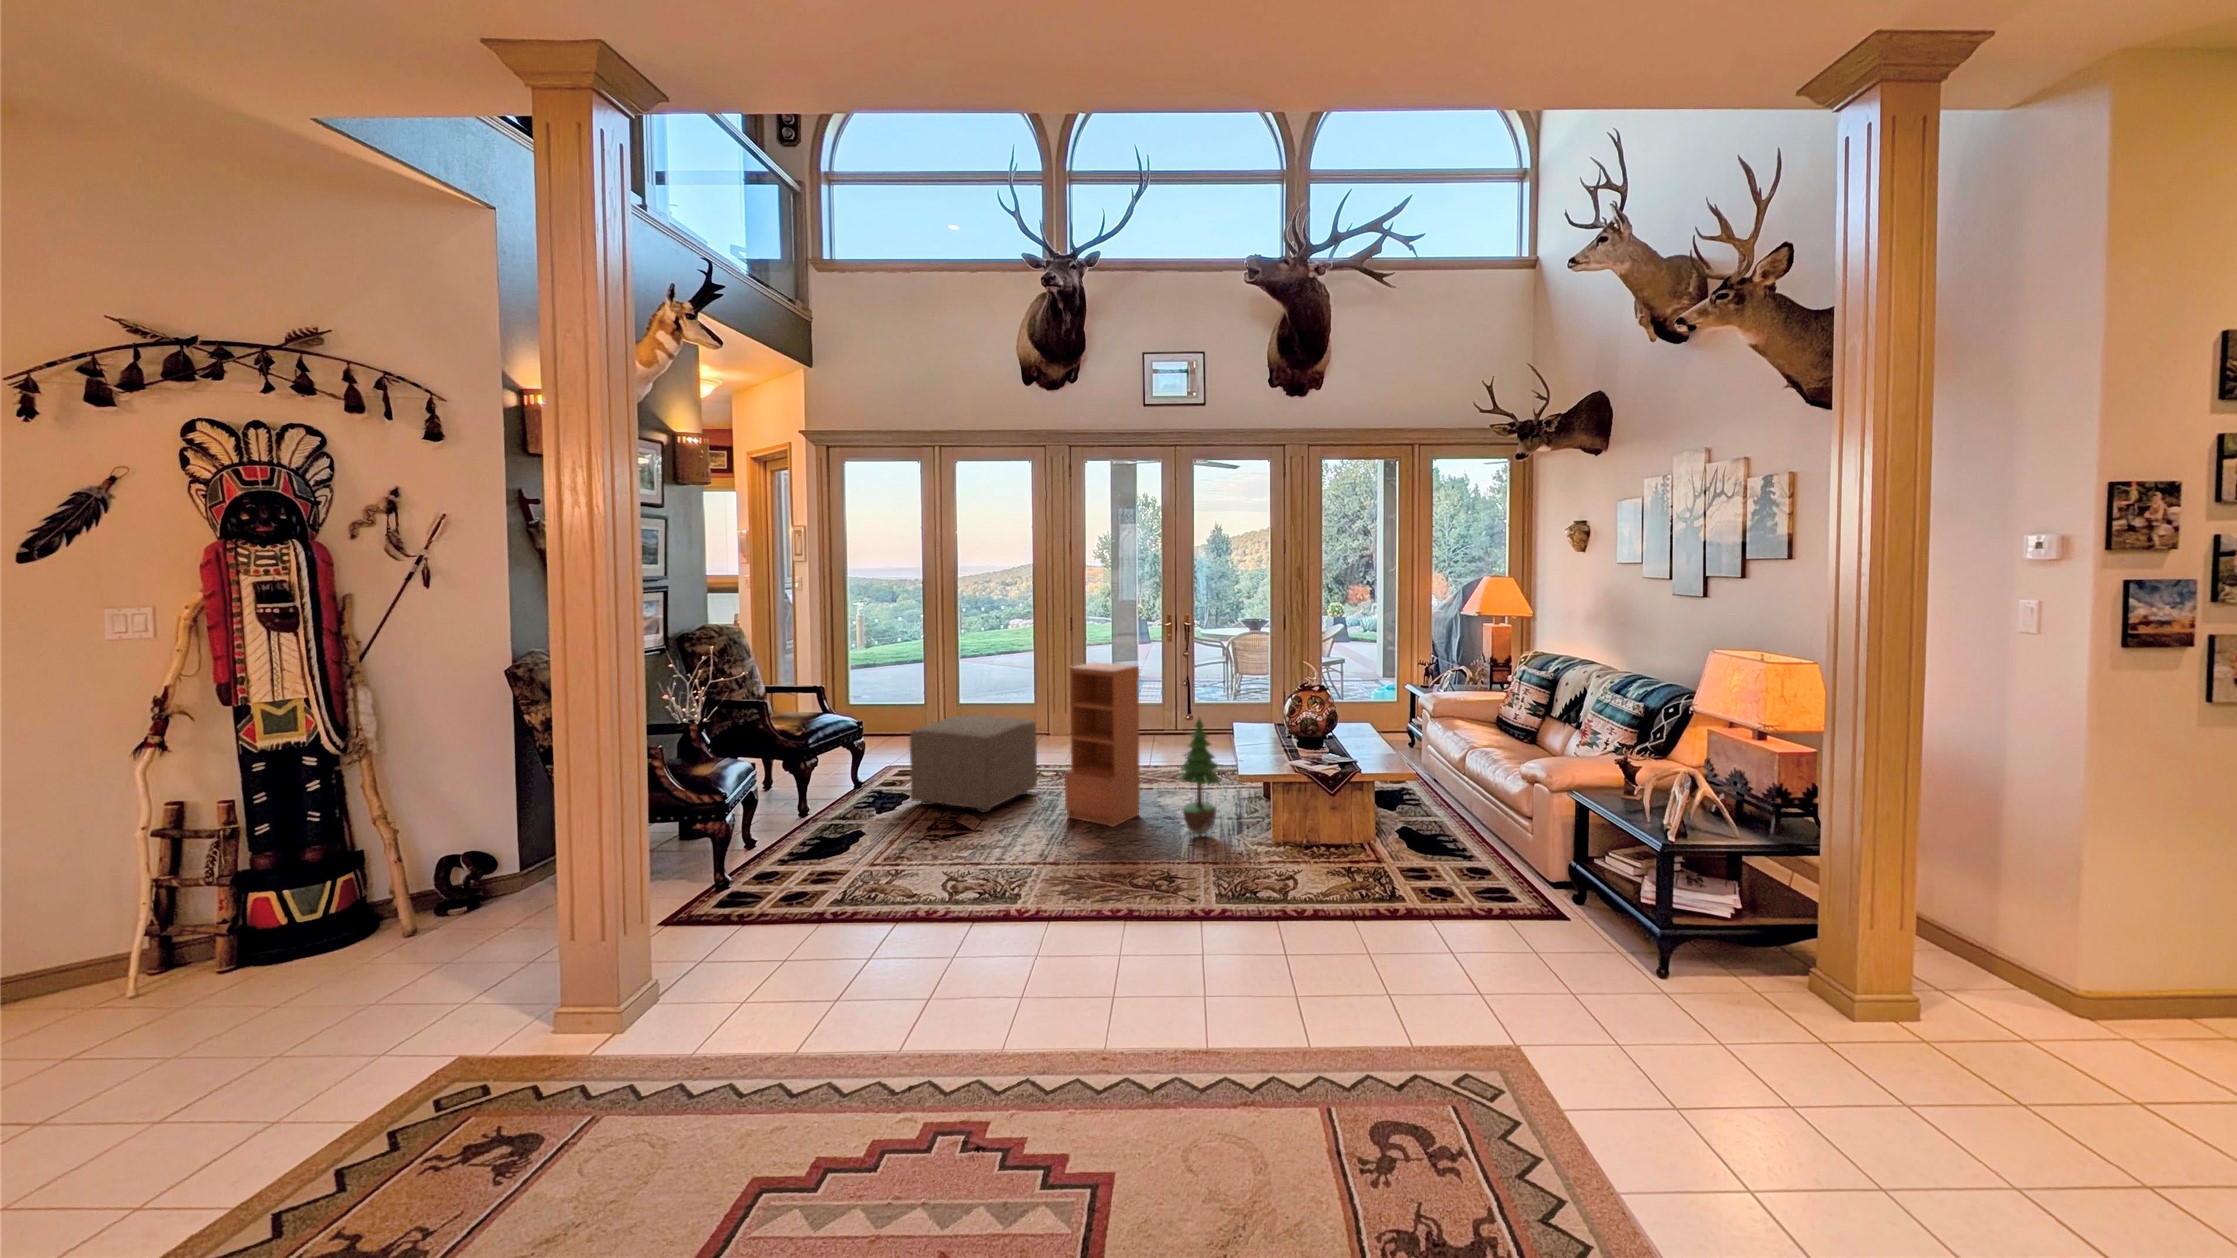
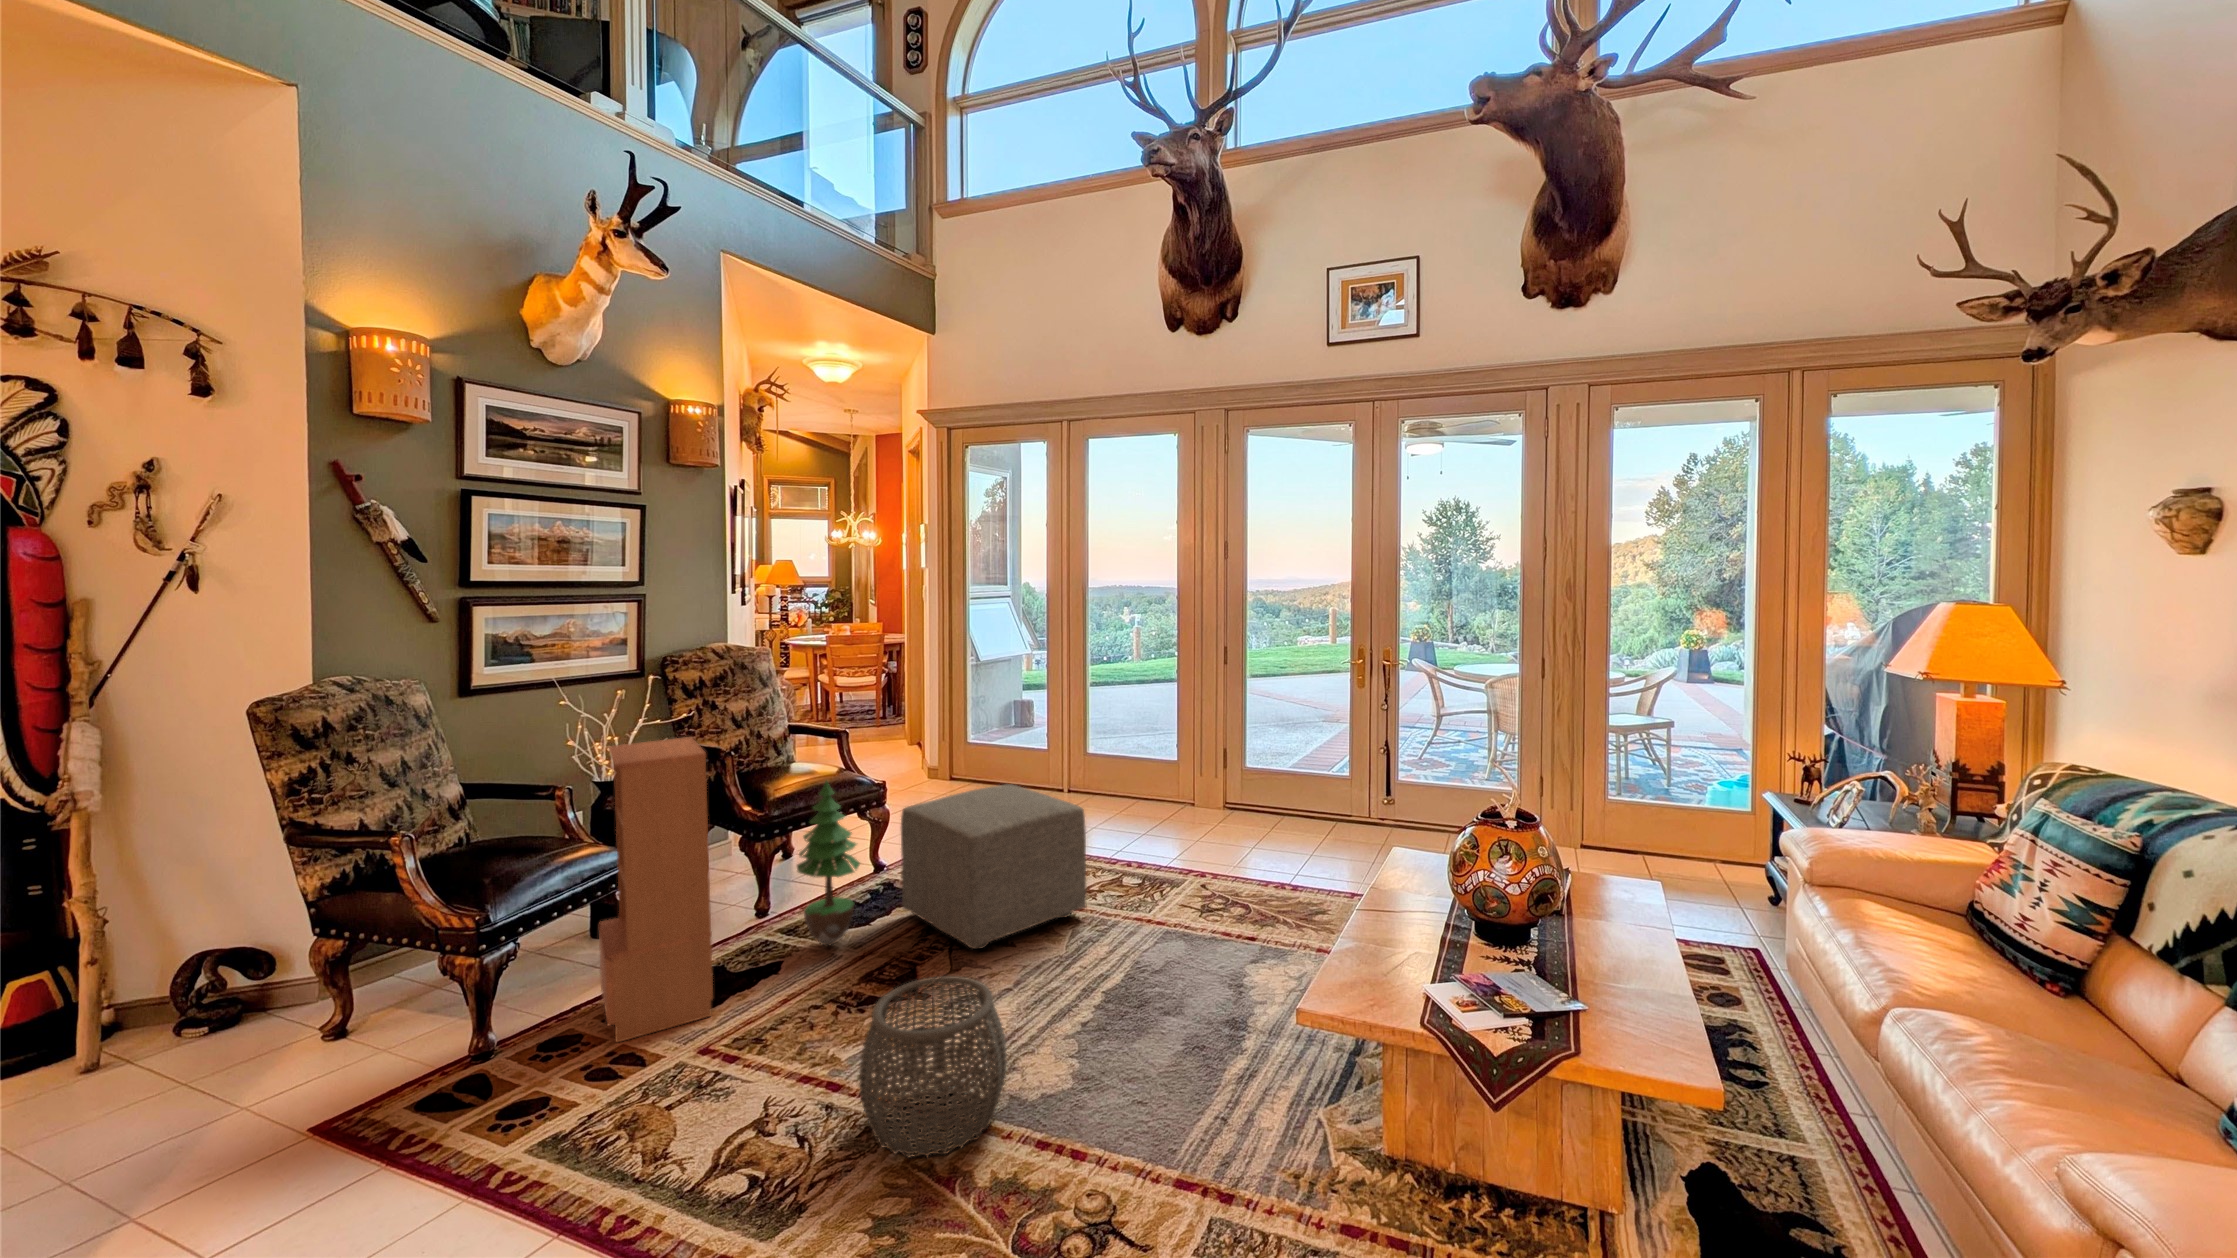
bookcase: present [1065,662,1140,827] -> present [599,737,713,1042]
potted tree: present [1178,719,1220,836] -> present [797,781,860,945]
woven basket: none [1010,793,1089,877] -> present [859,976,1007,1158]

